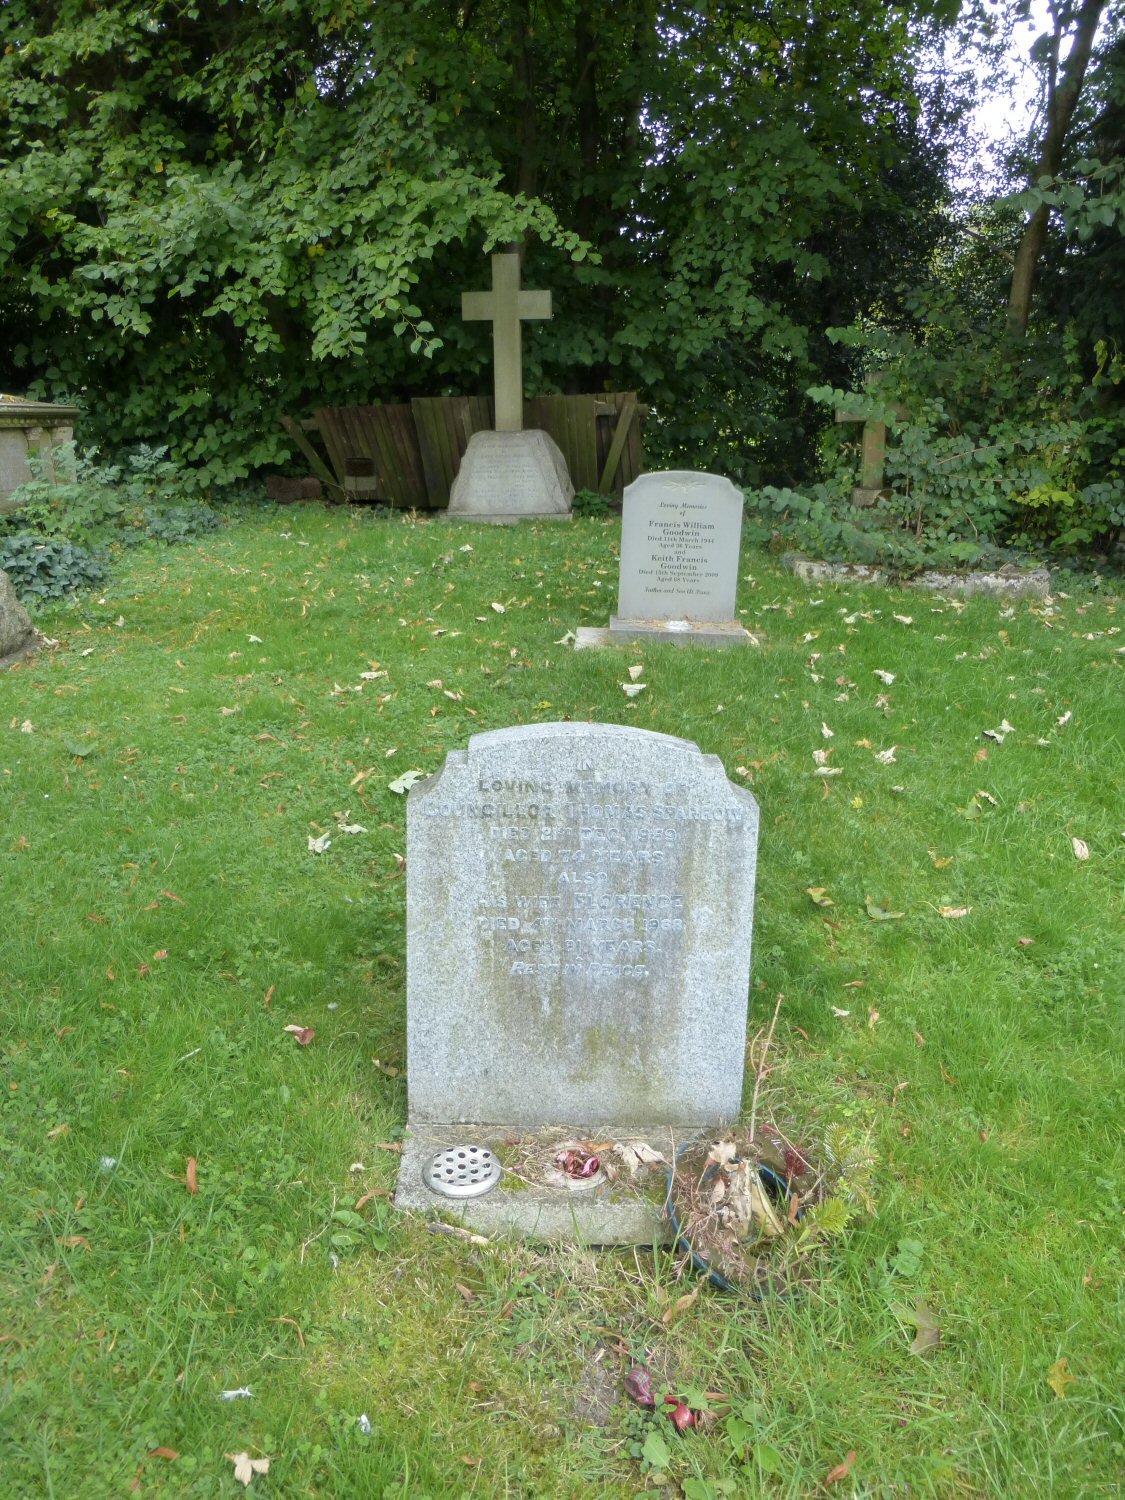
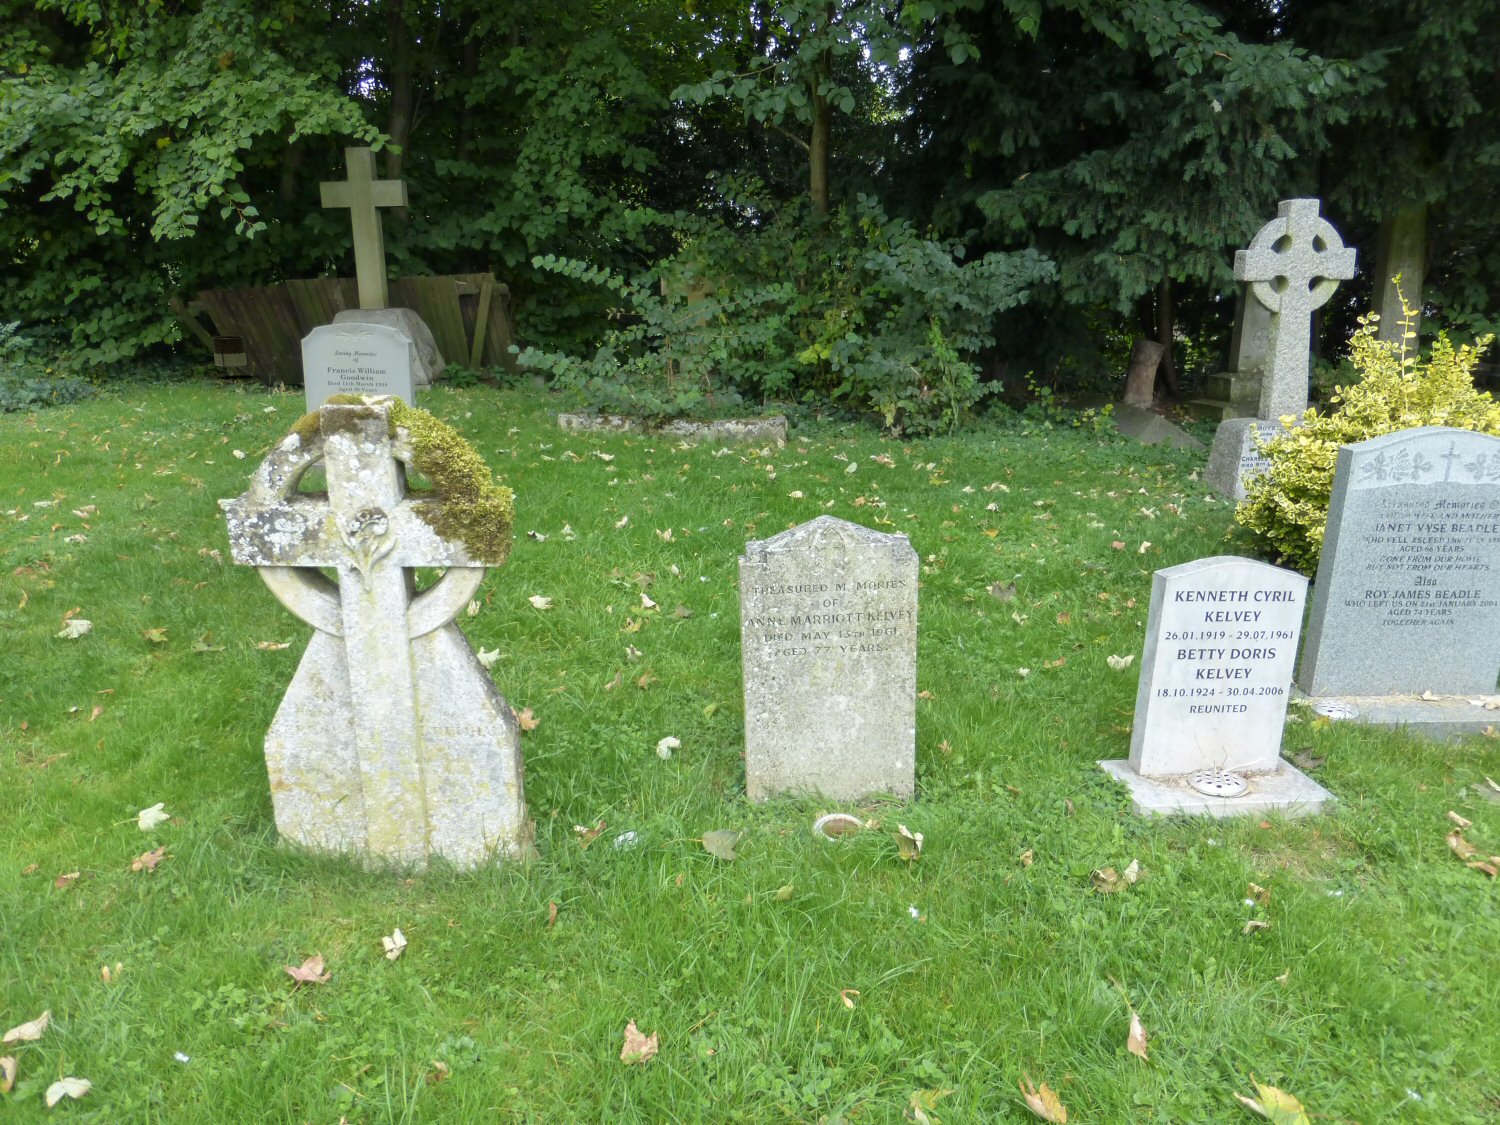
woven basket: present [266,475,321,503] -> none [142,353,201,379]

